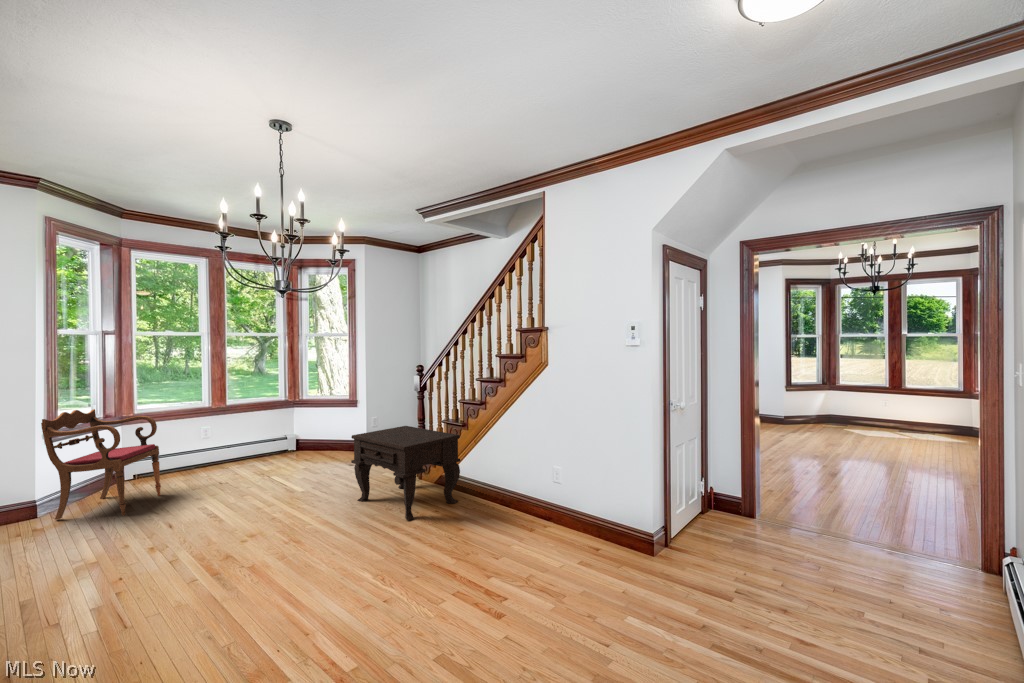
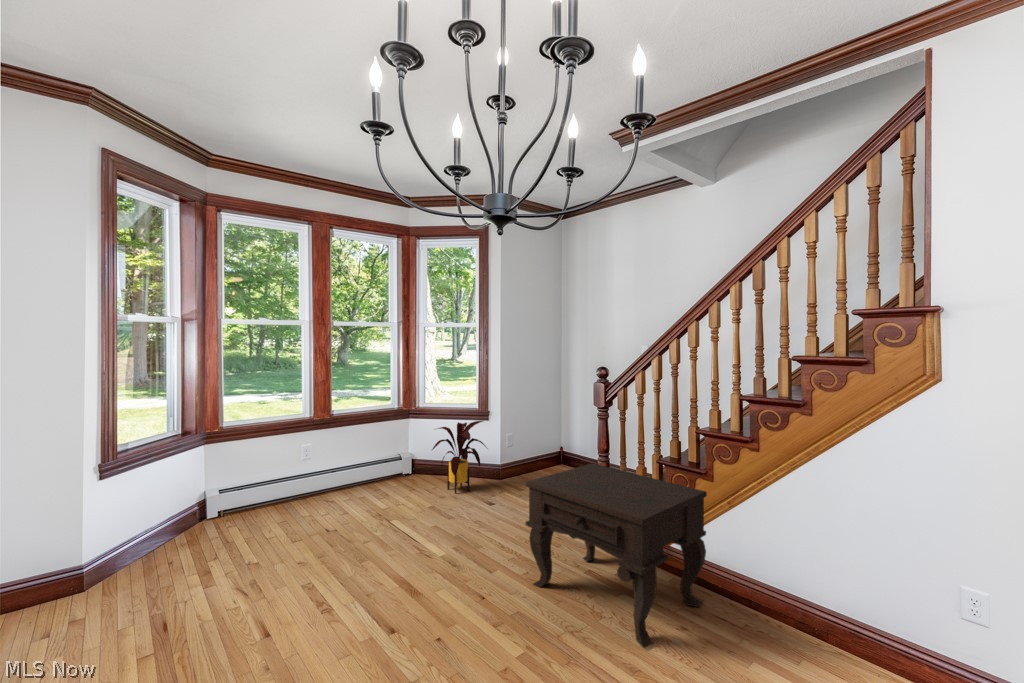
house plant: none [306,406,354,459] -> present [432,421,486,494]
armchair: present [41,409,161,520] -> none [93,423,252,589]

